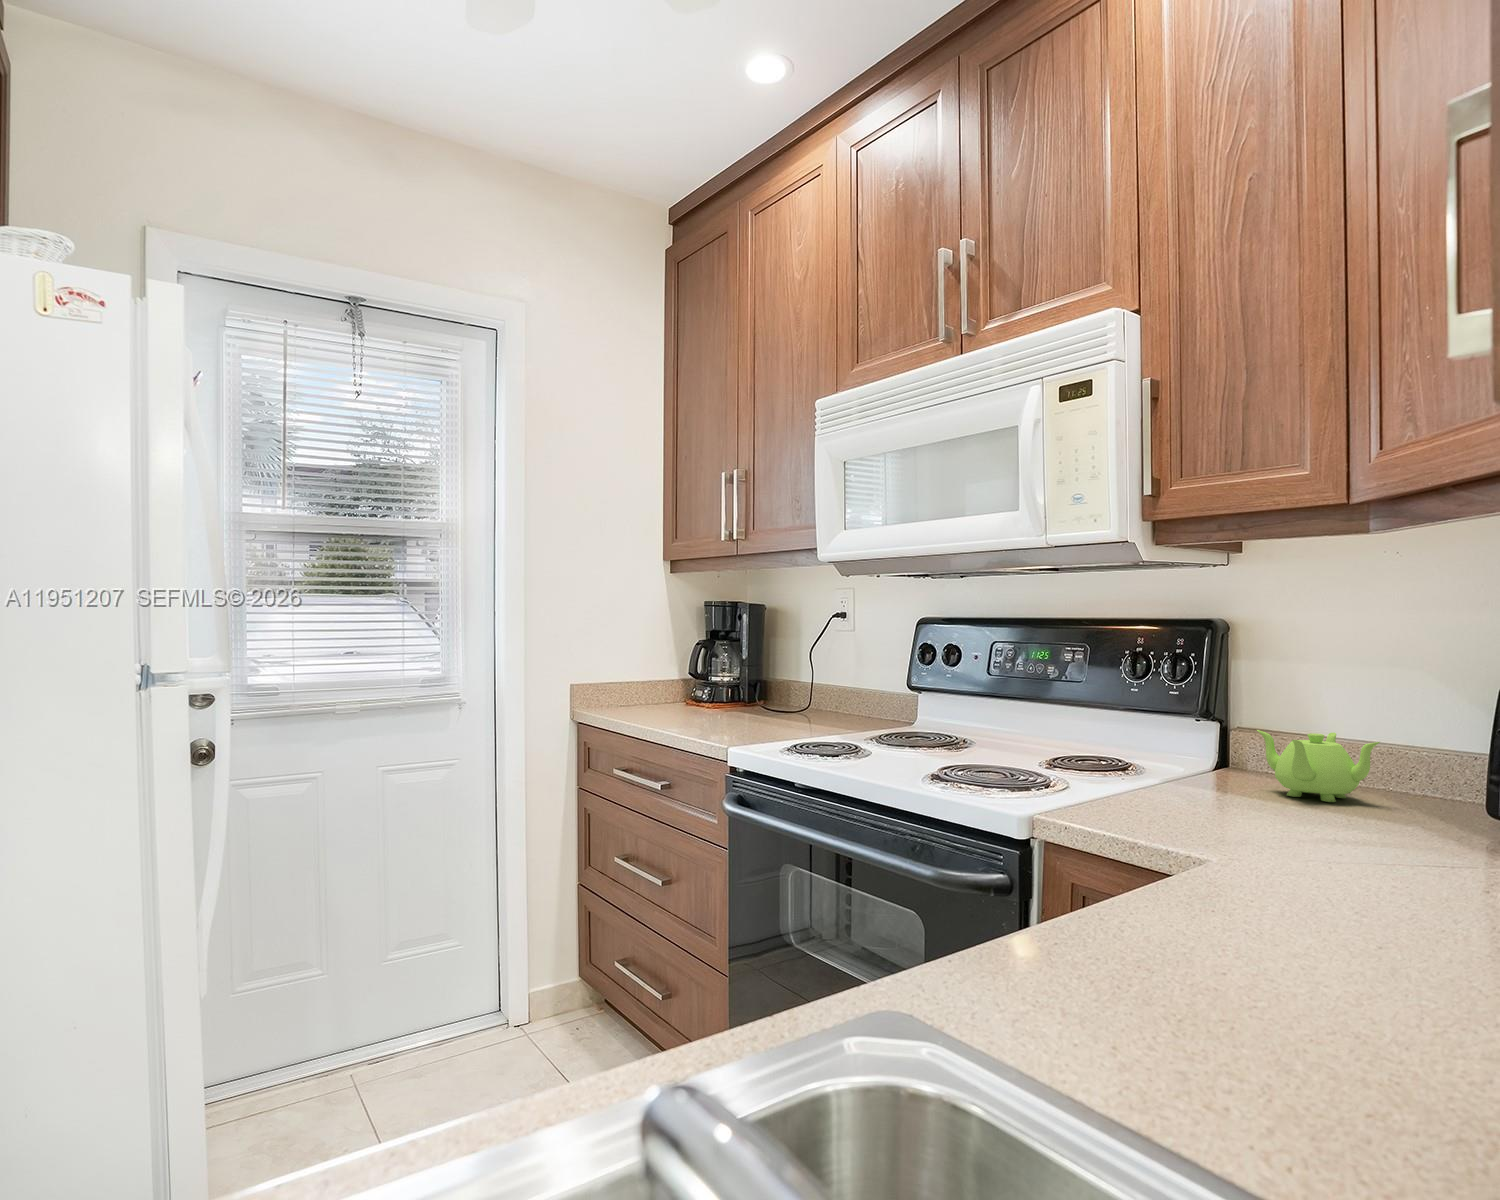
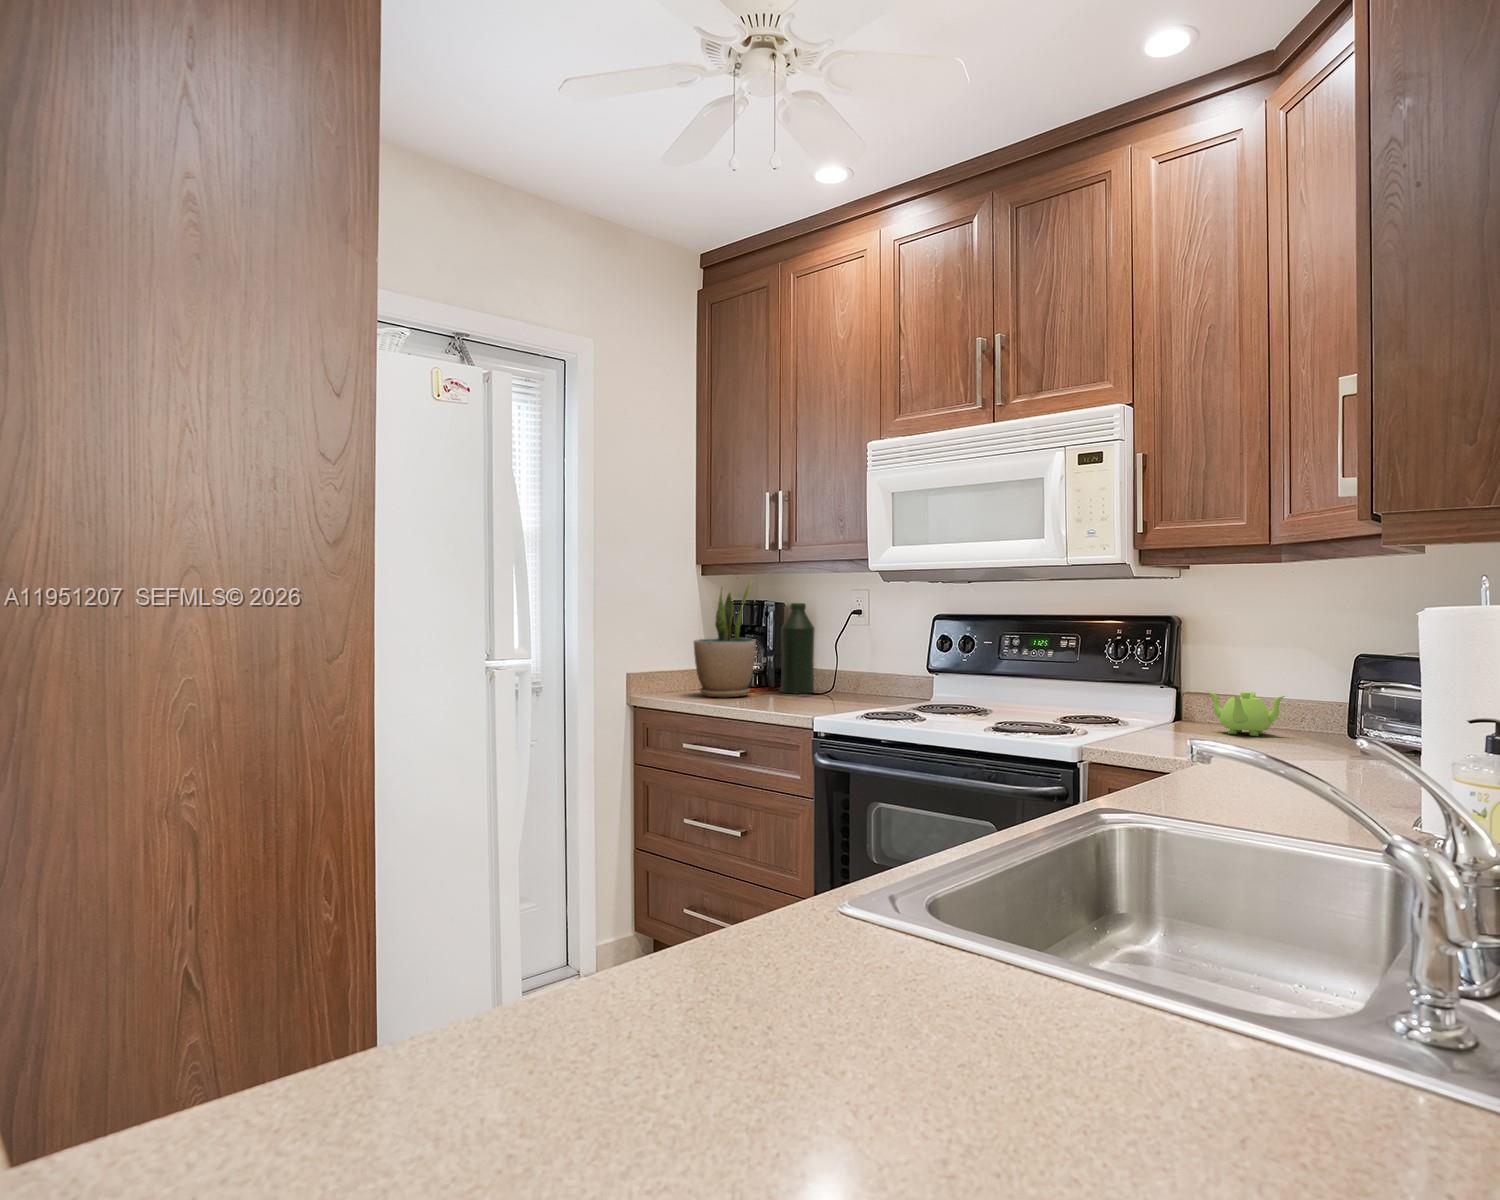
potted plant: none [641,575,712,714] -> present [694,582,756,697]
bottle: none [752,604,792,711] -> present [781,603,815,693]

